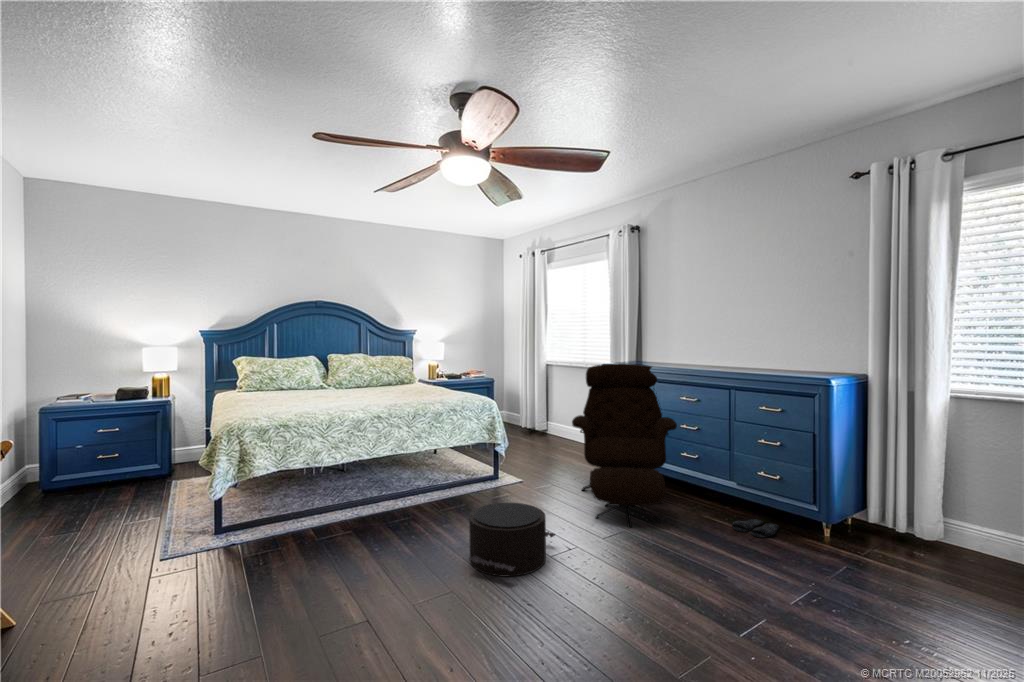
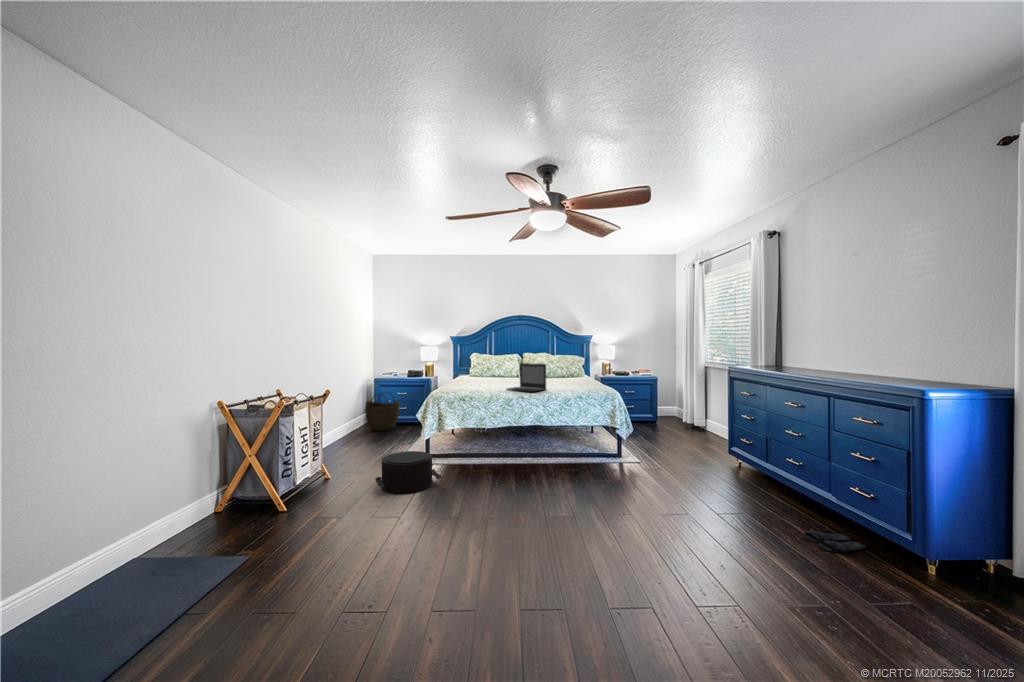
lounge chair: present [572,363,677,528] -> none [663,366,781,513]
laptop: none [344,368,400,408] -> present [507,363,546,392]
woven basket: none [24,428,106,505] -> present [365,392,400,431]
pouf: present [469,503,555,577] -> present [375,451,442,494]

